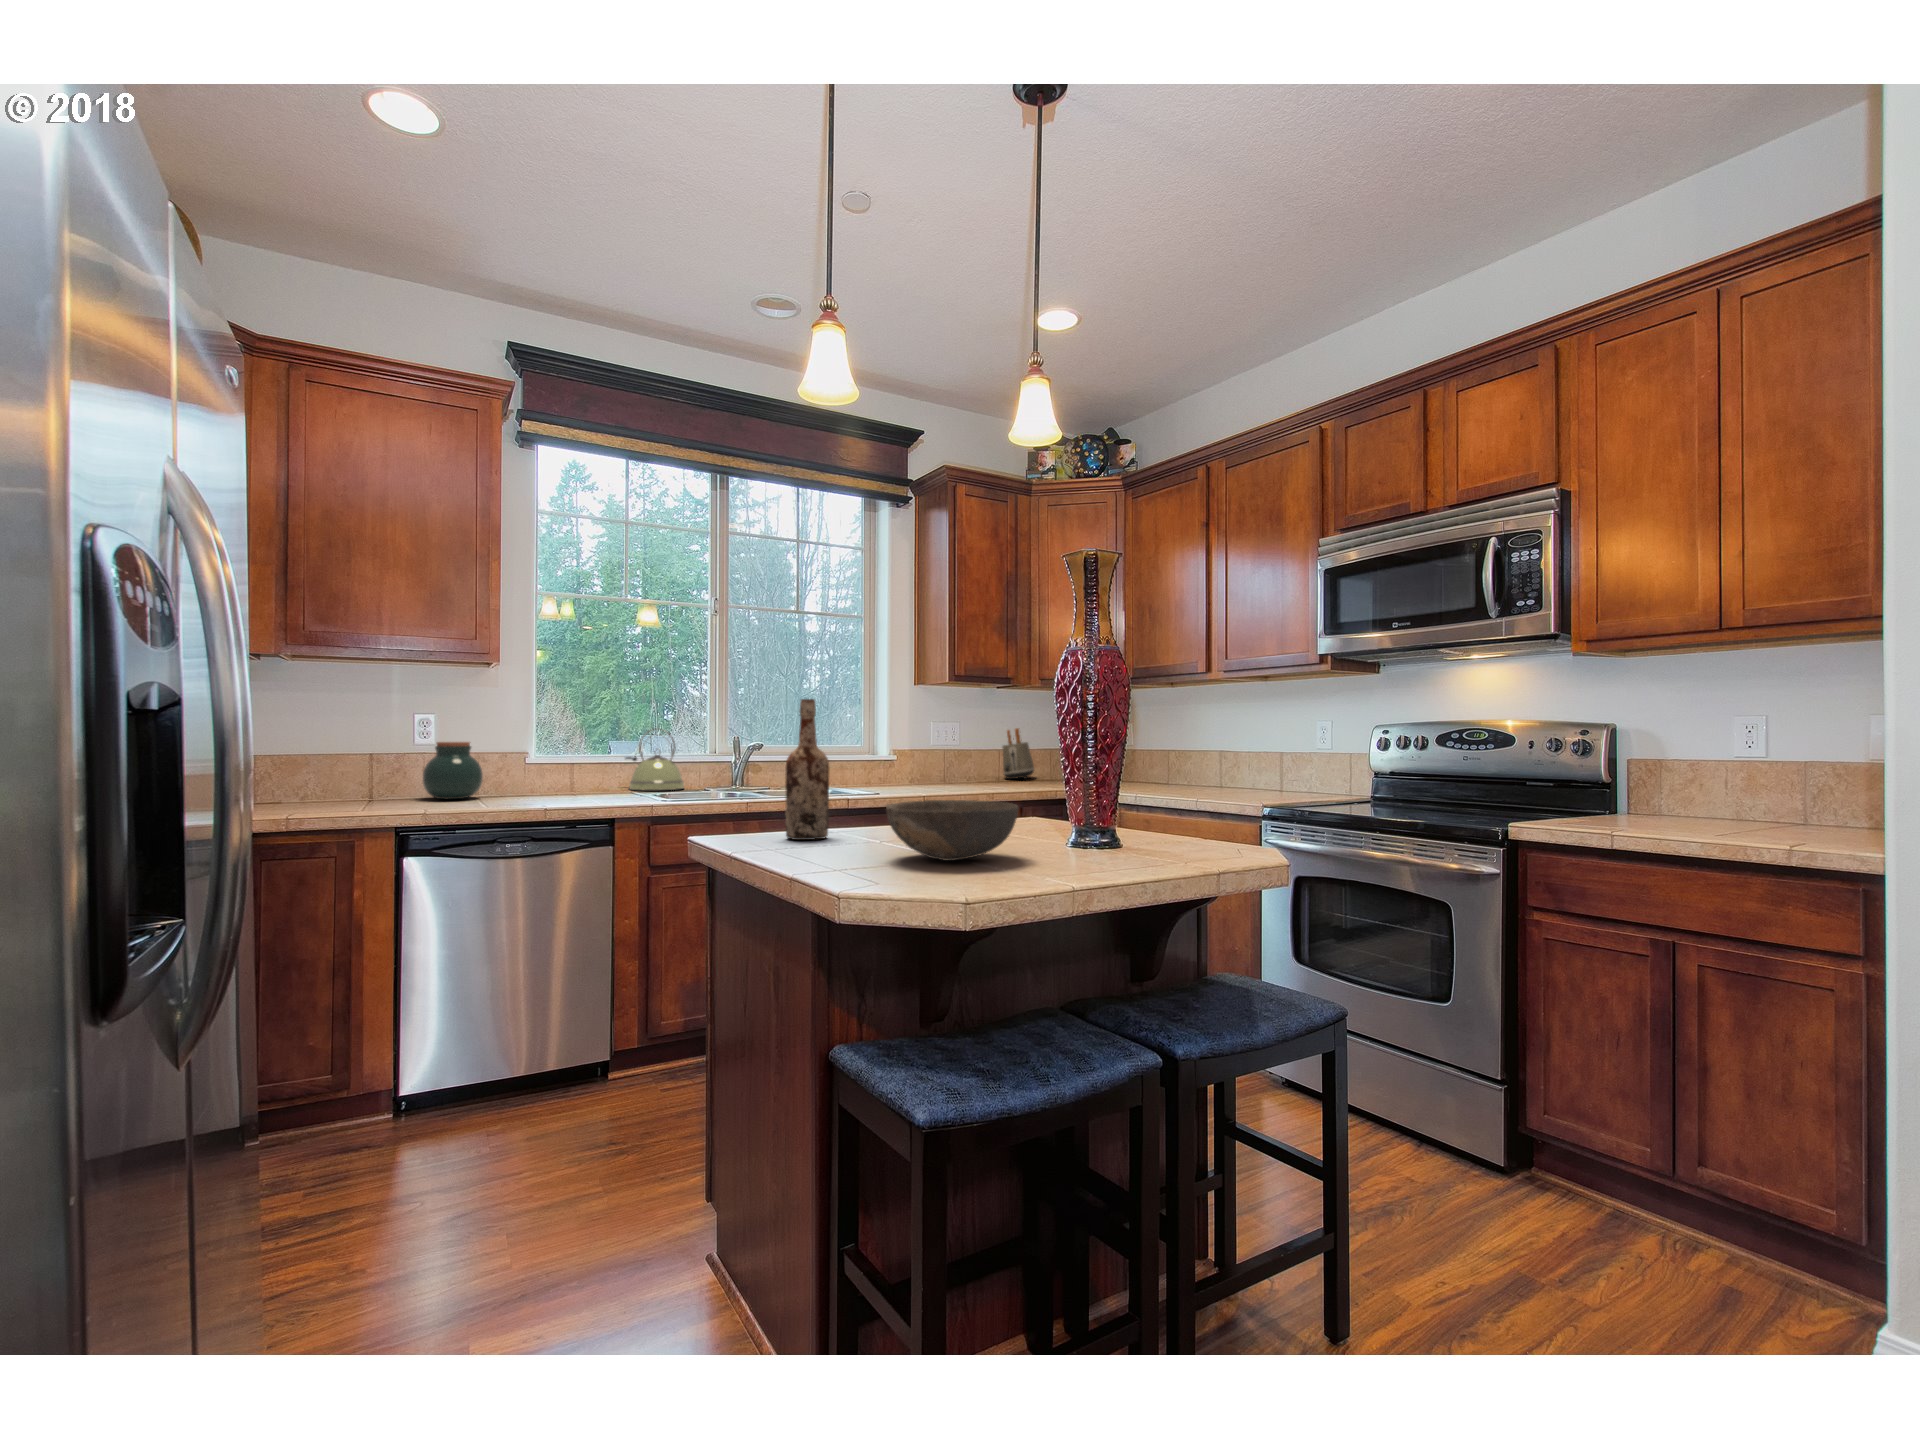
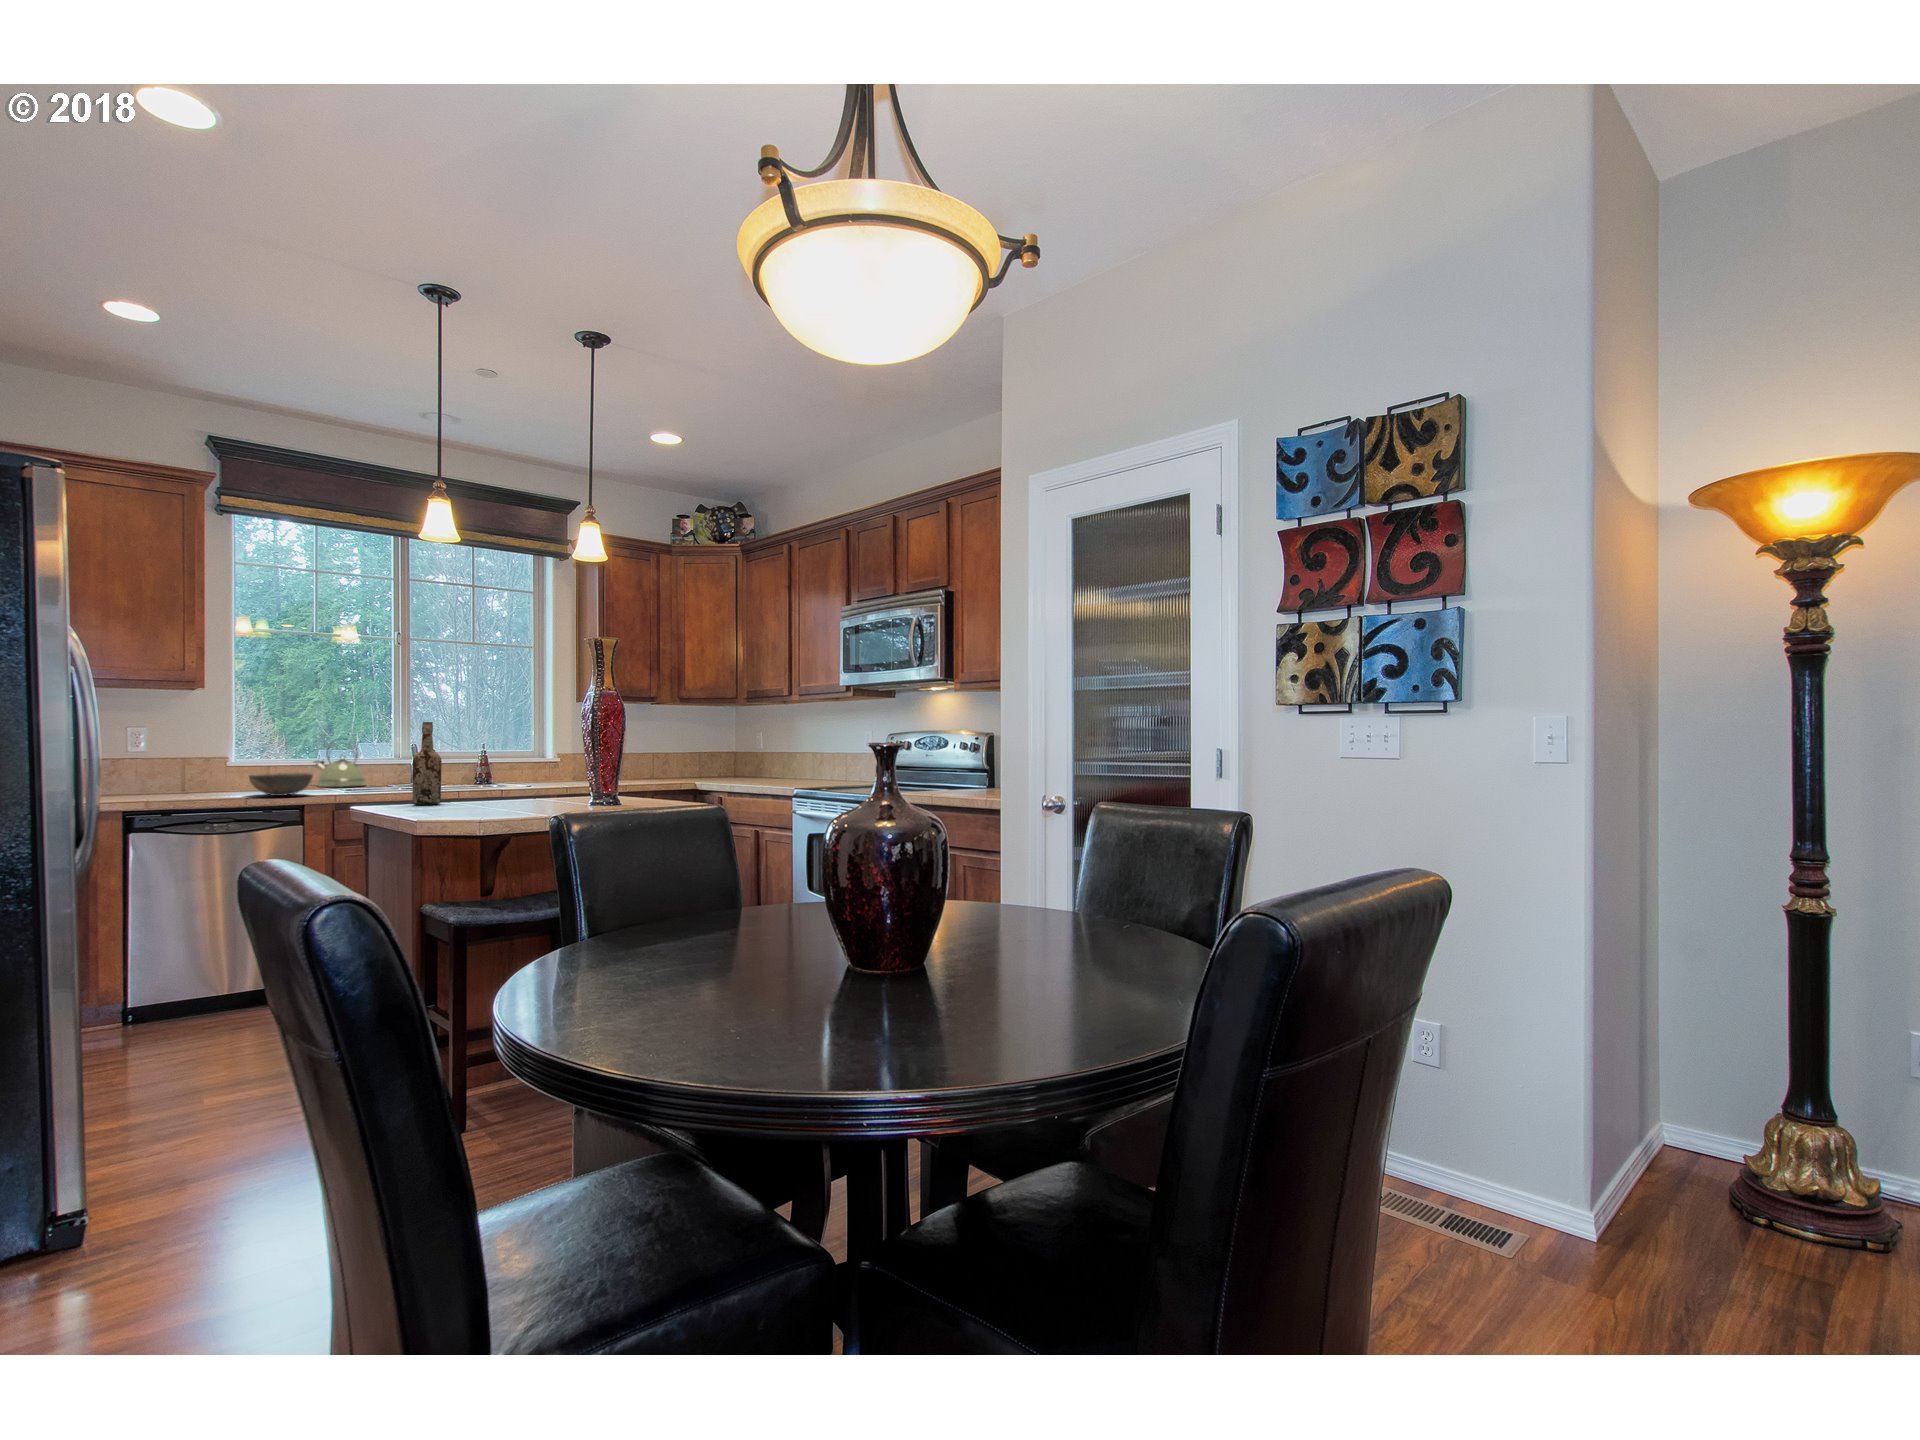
toaster: present [1003,728,1034,779] -> none [655,736,686,777]
jar: present [422,742,483,799] -> none [138,749,190,793]
bowl: present [886,800,1019,861] -> present [249,773,313,796]

